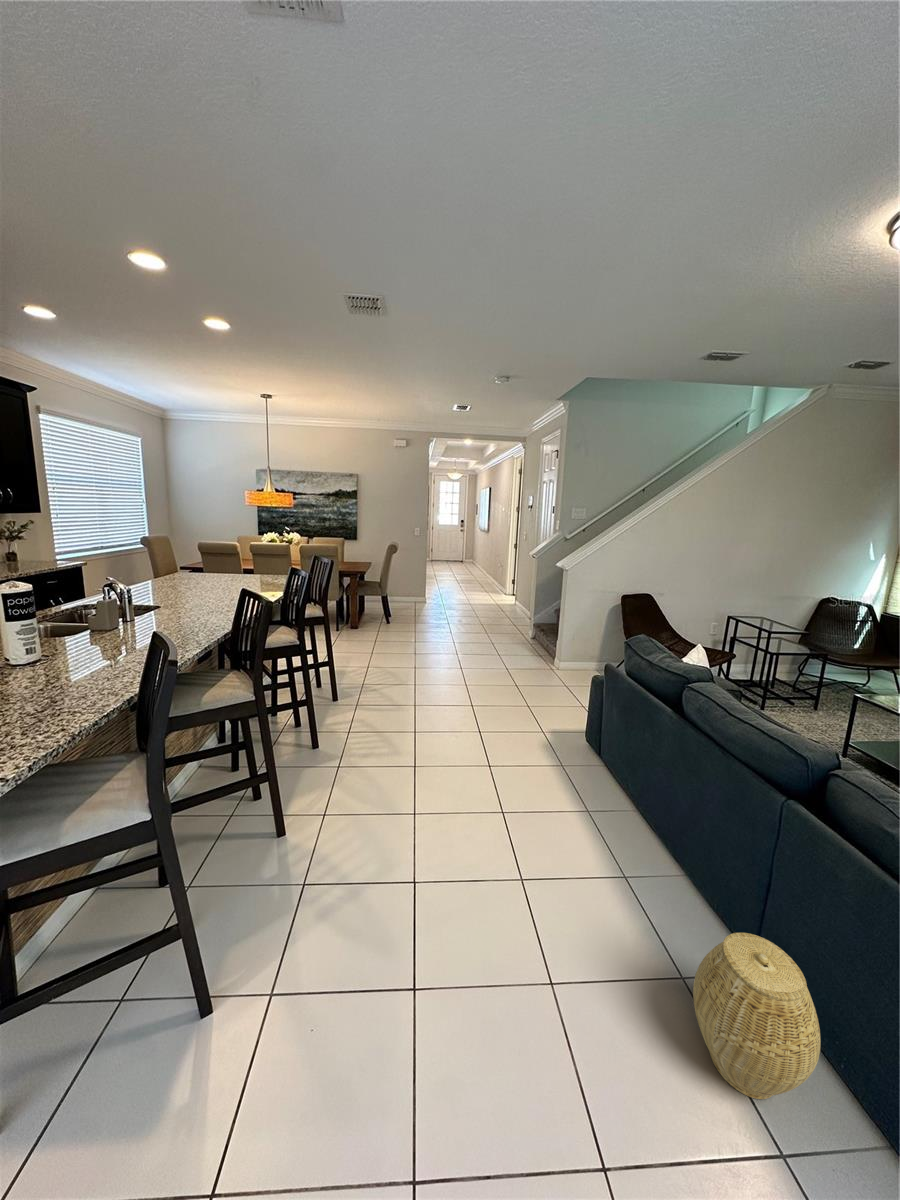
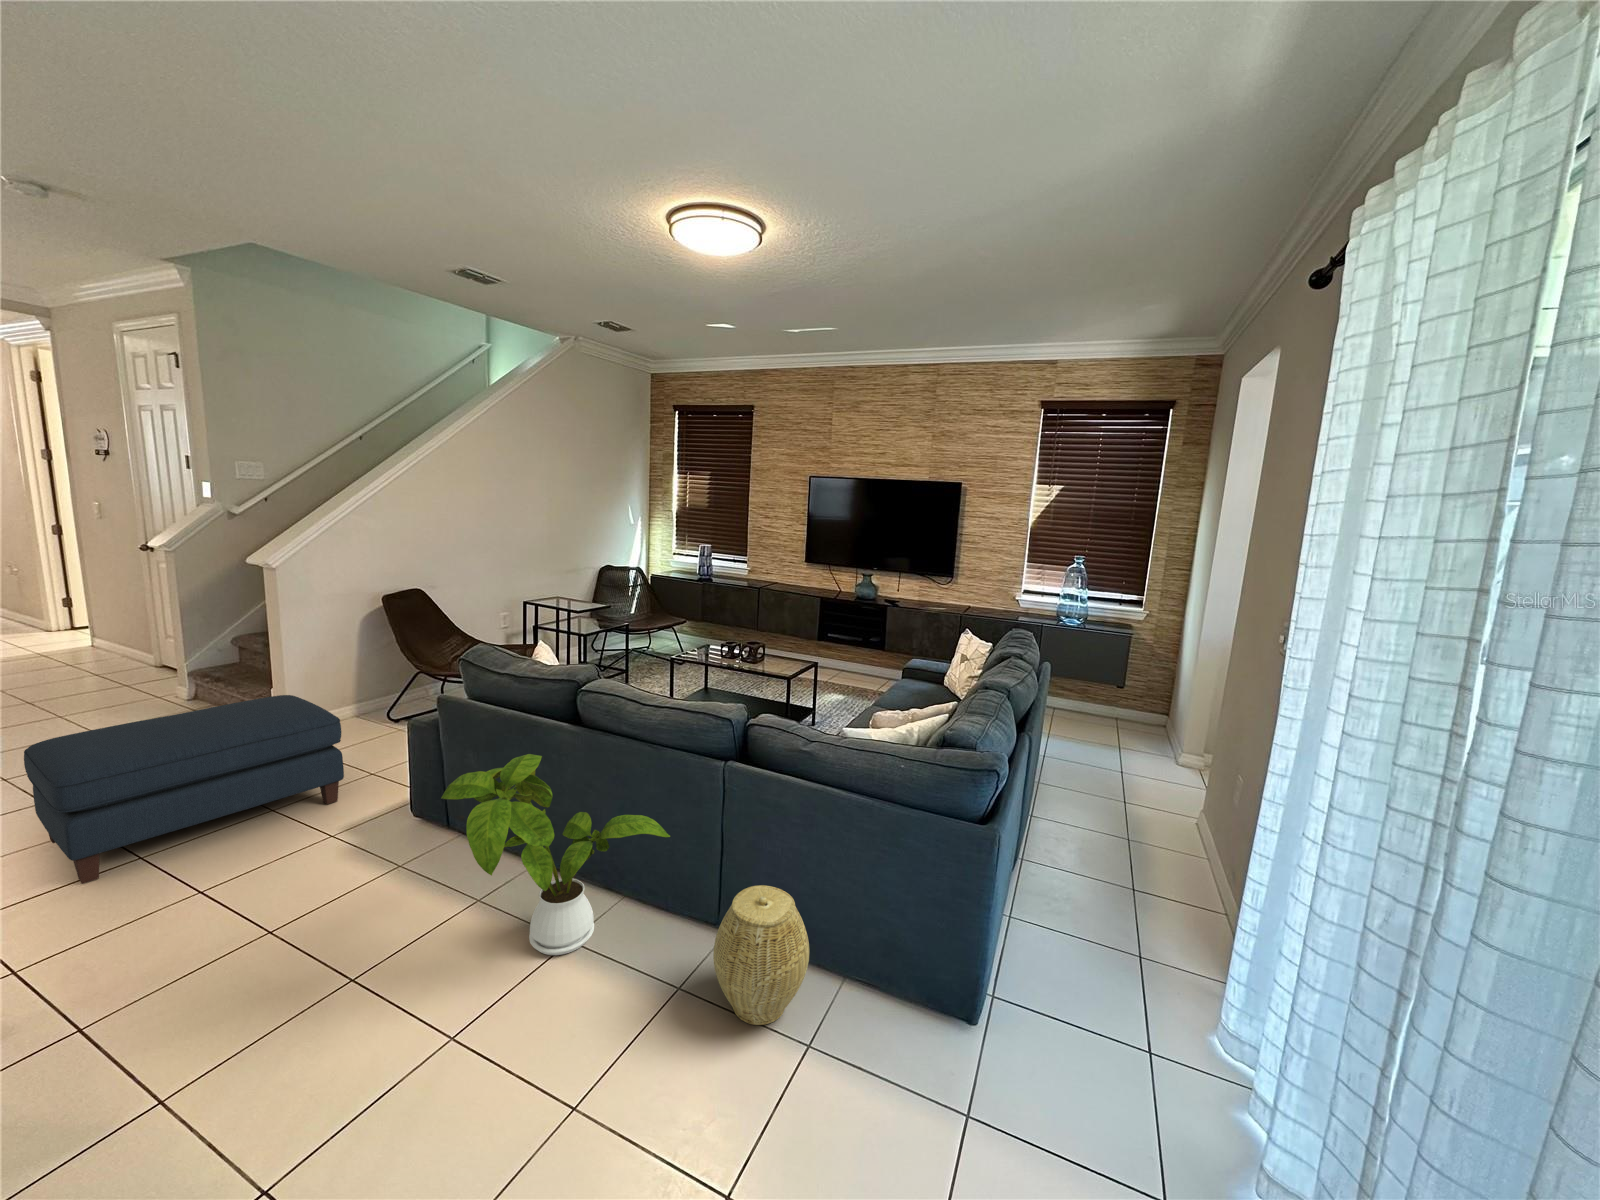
ottoman: none [444,634,562,710] -> present [24,695,344,884]
house plant: none [537,708,701,882] -> present [441,754,670,955]

